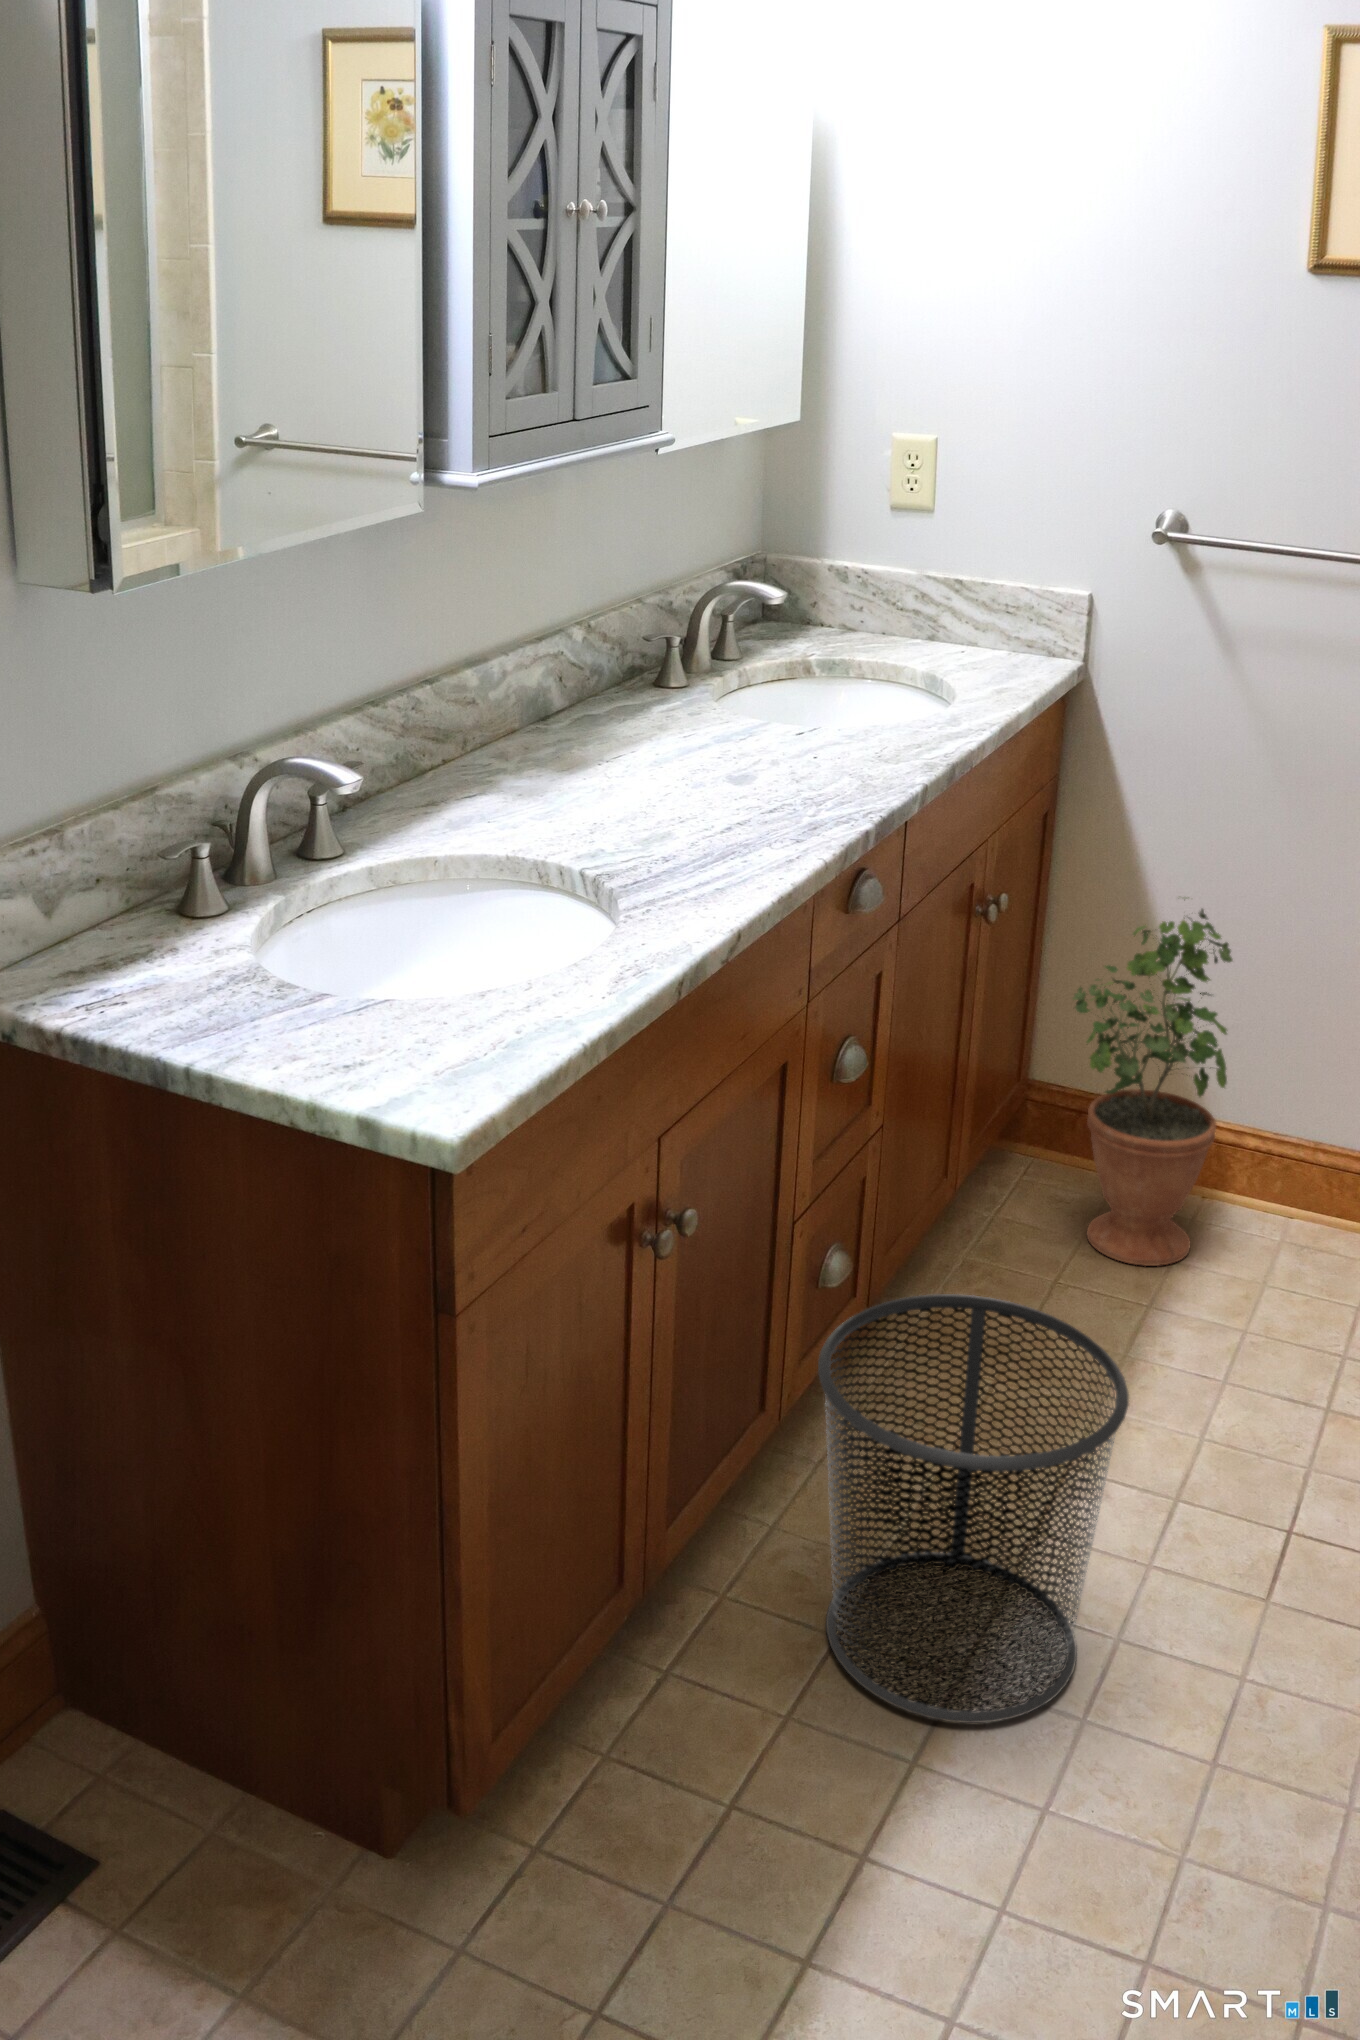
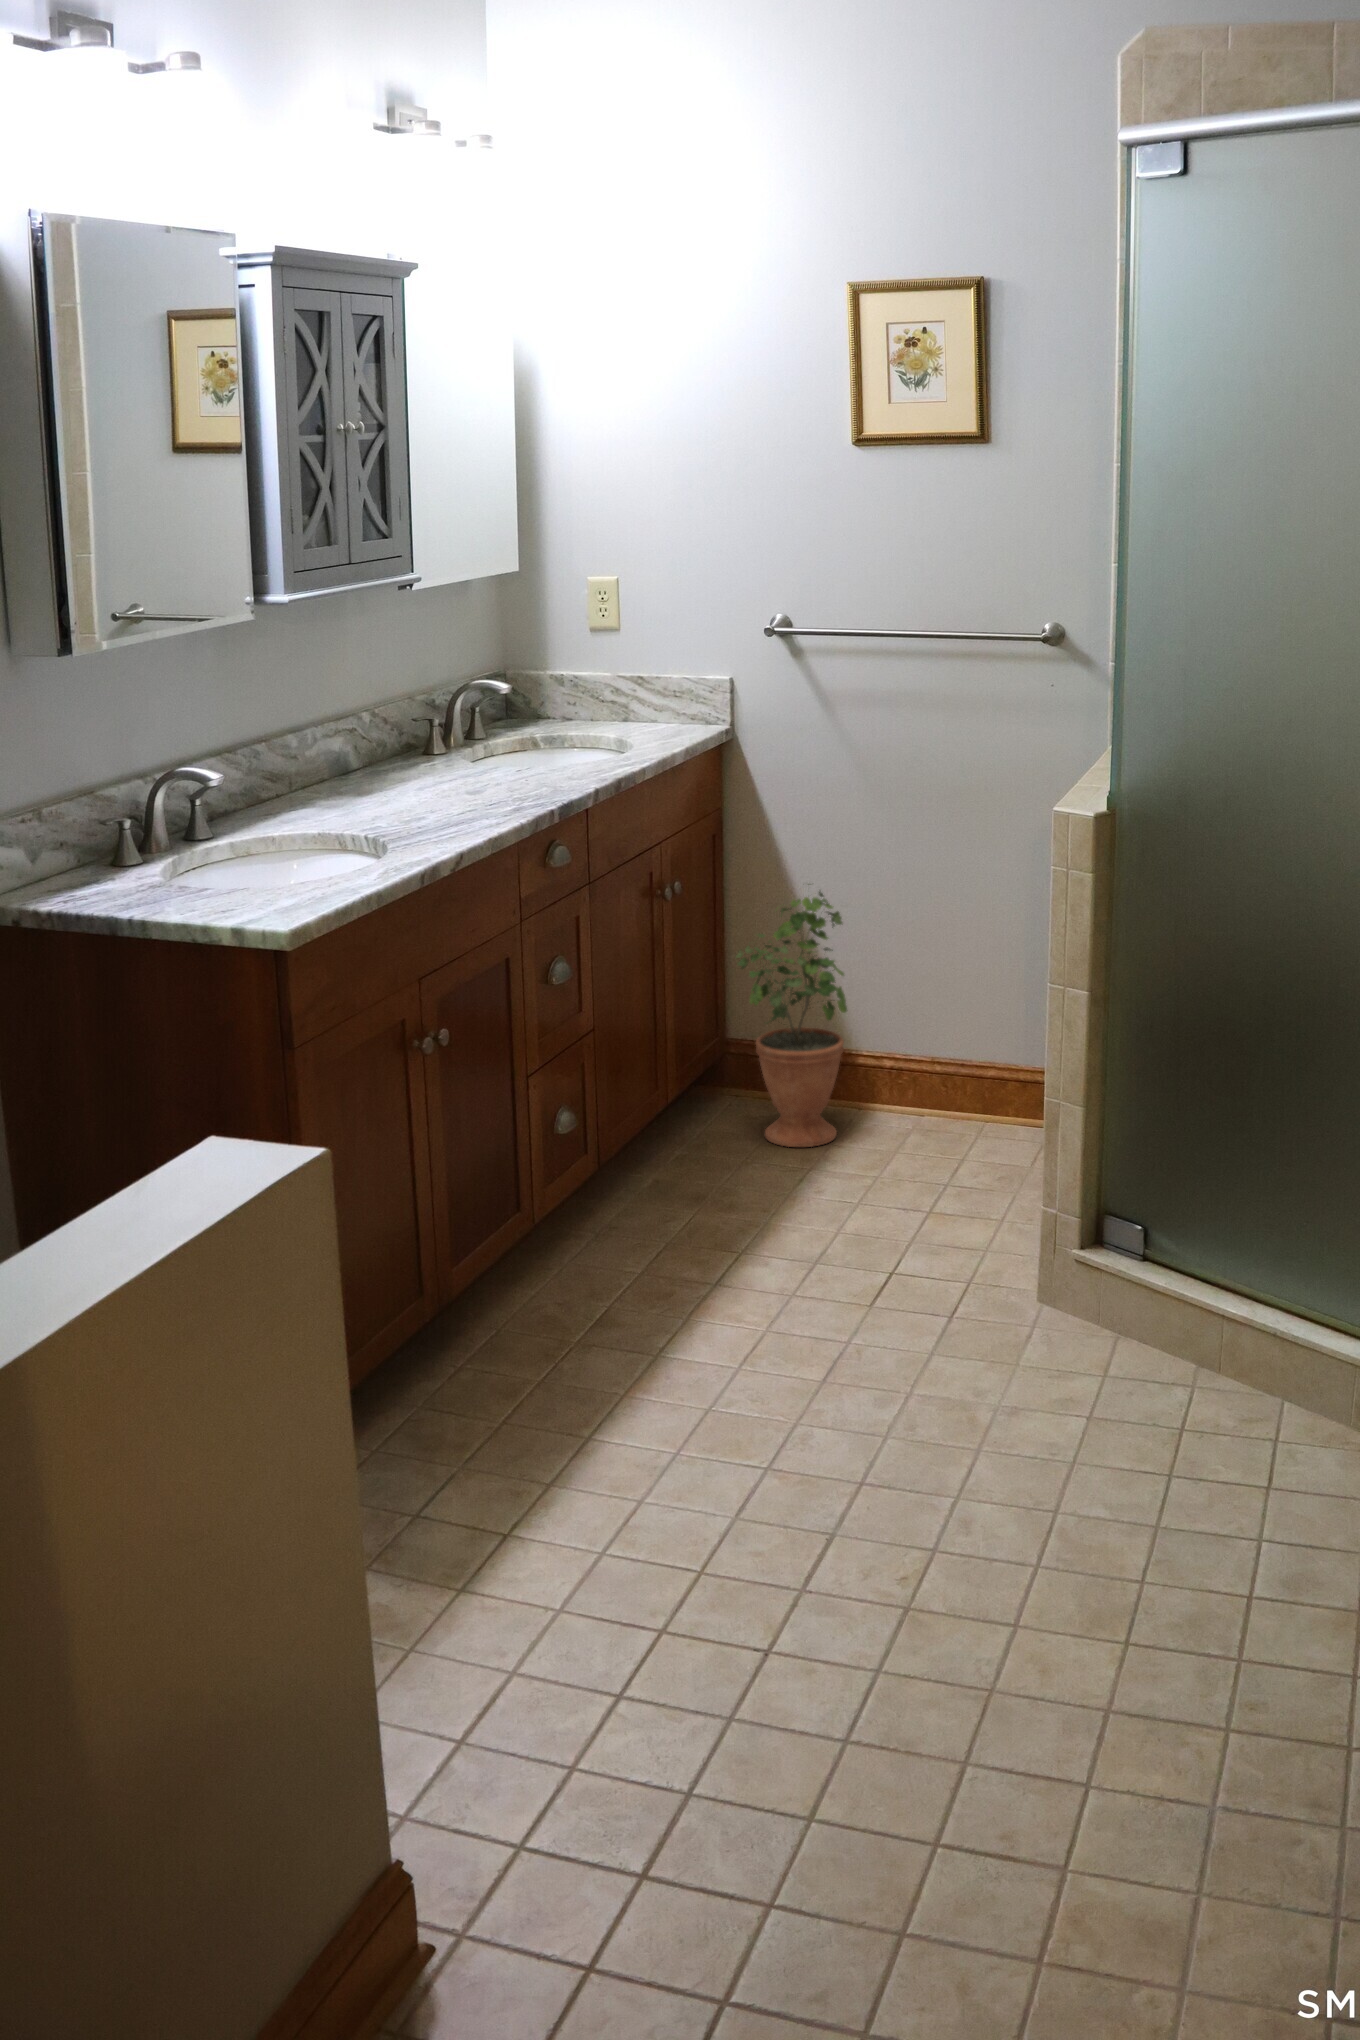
waste bin: present [818,1294,1129,1723] -> none [539,1102,733,1358]

